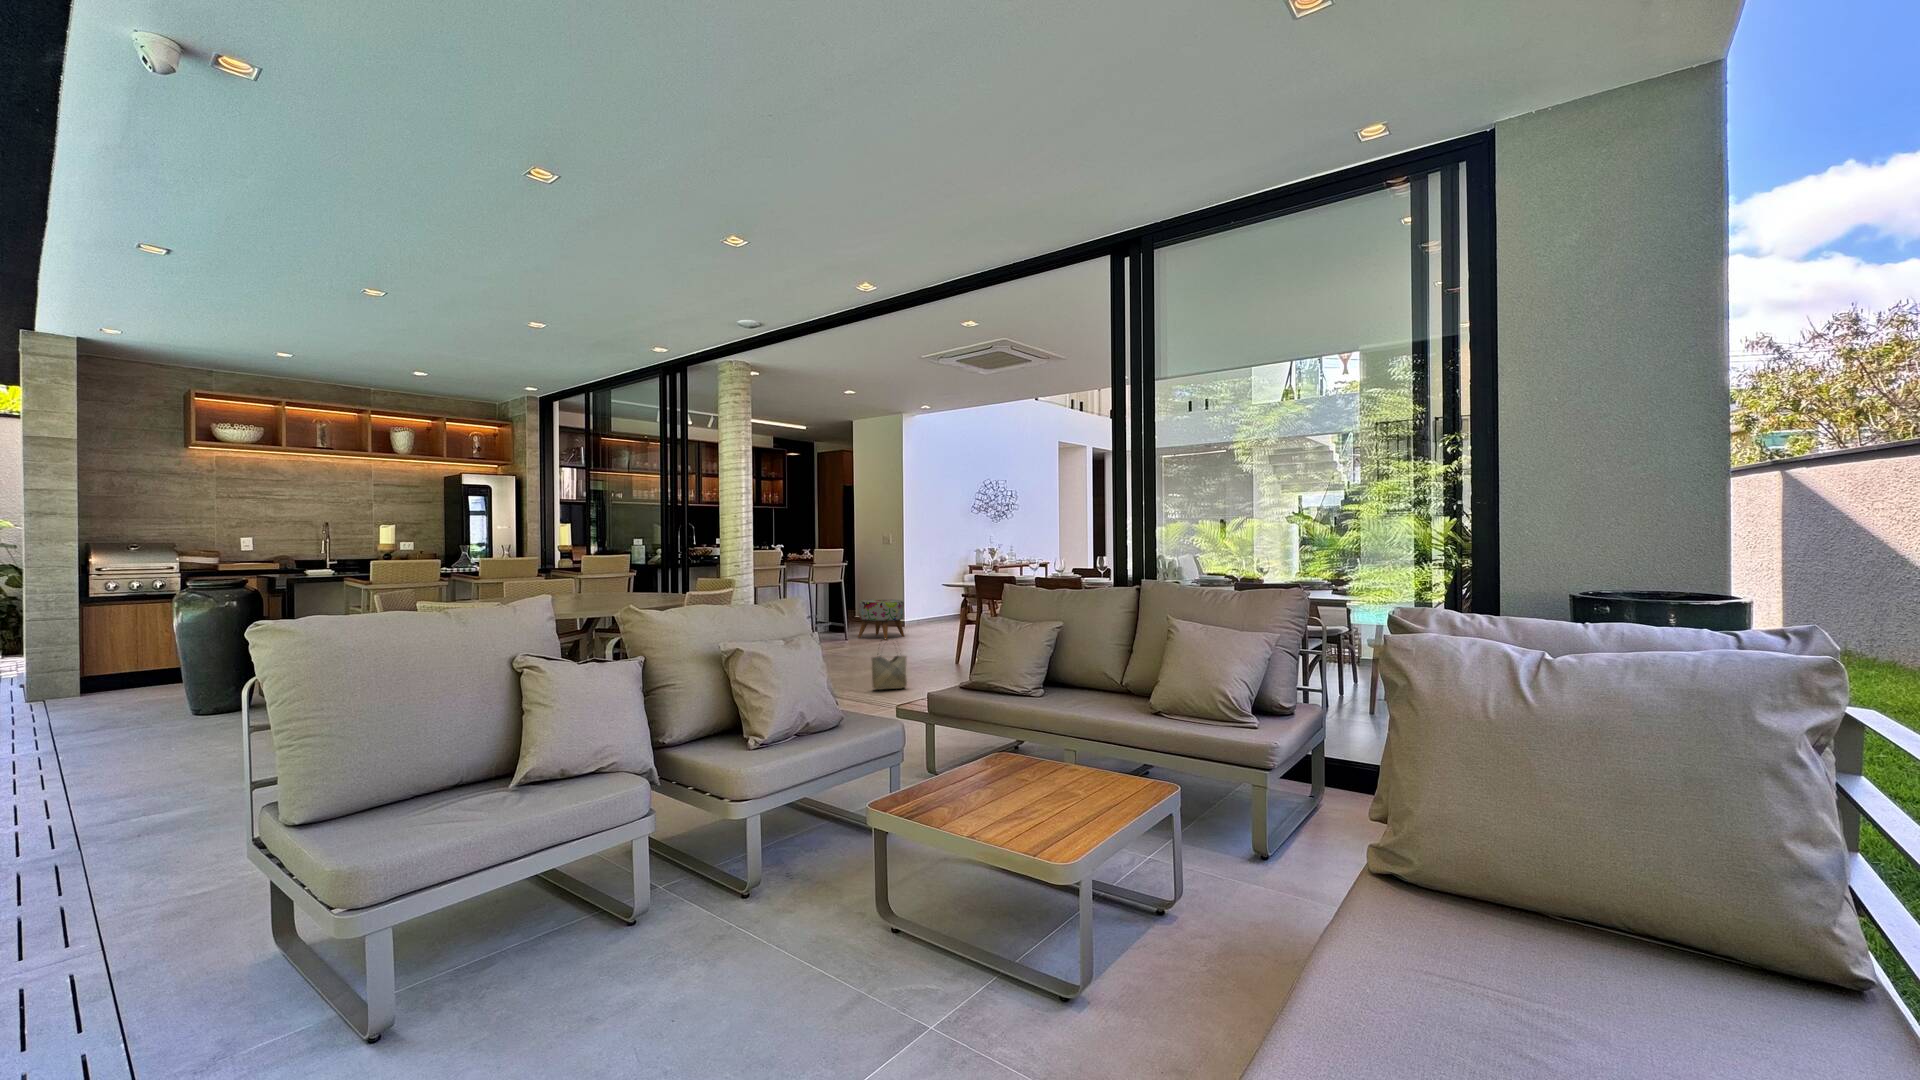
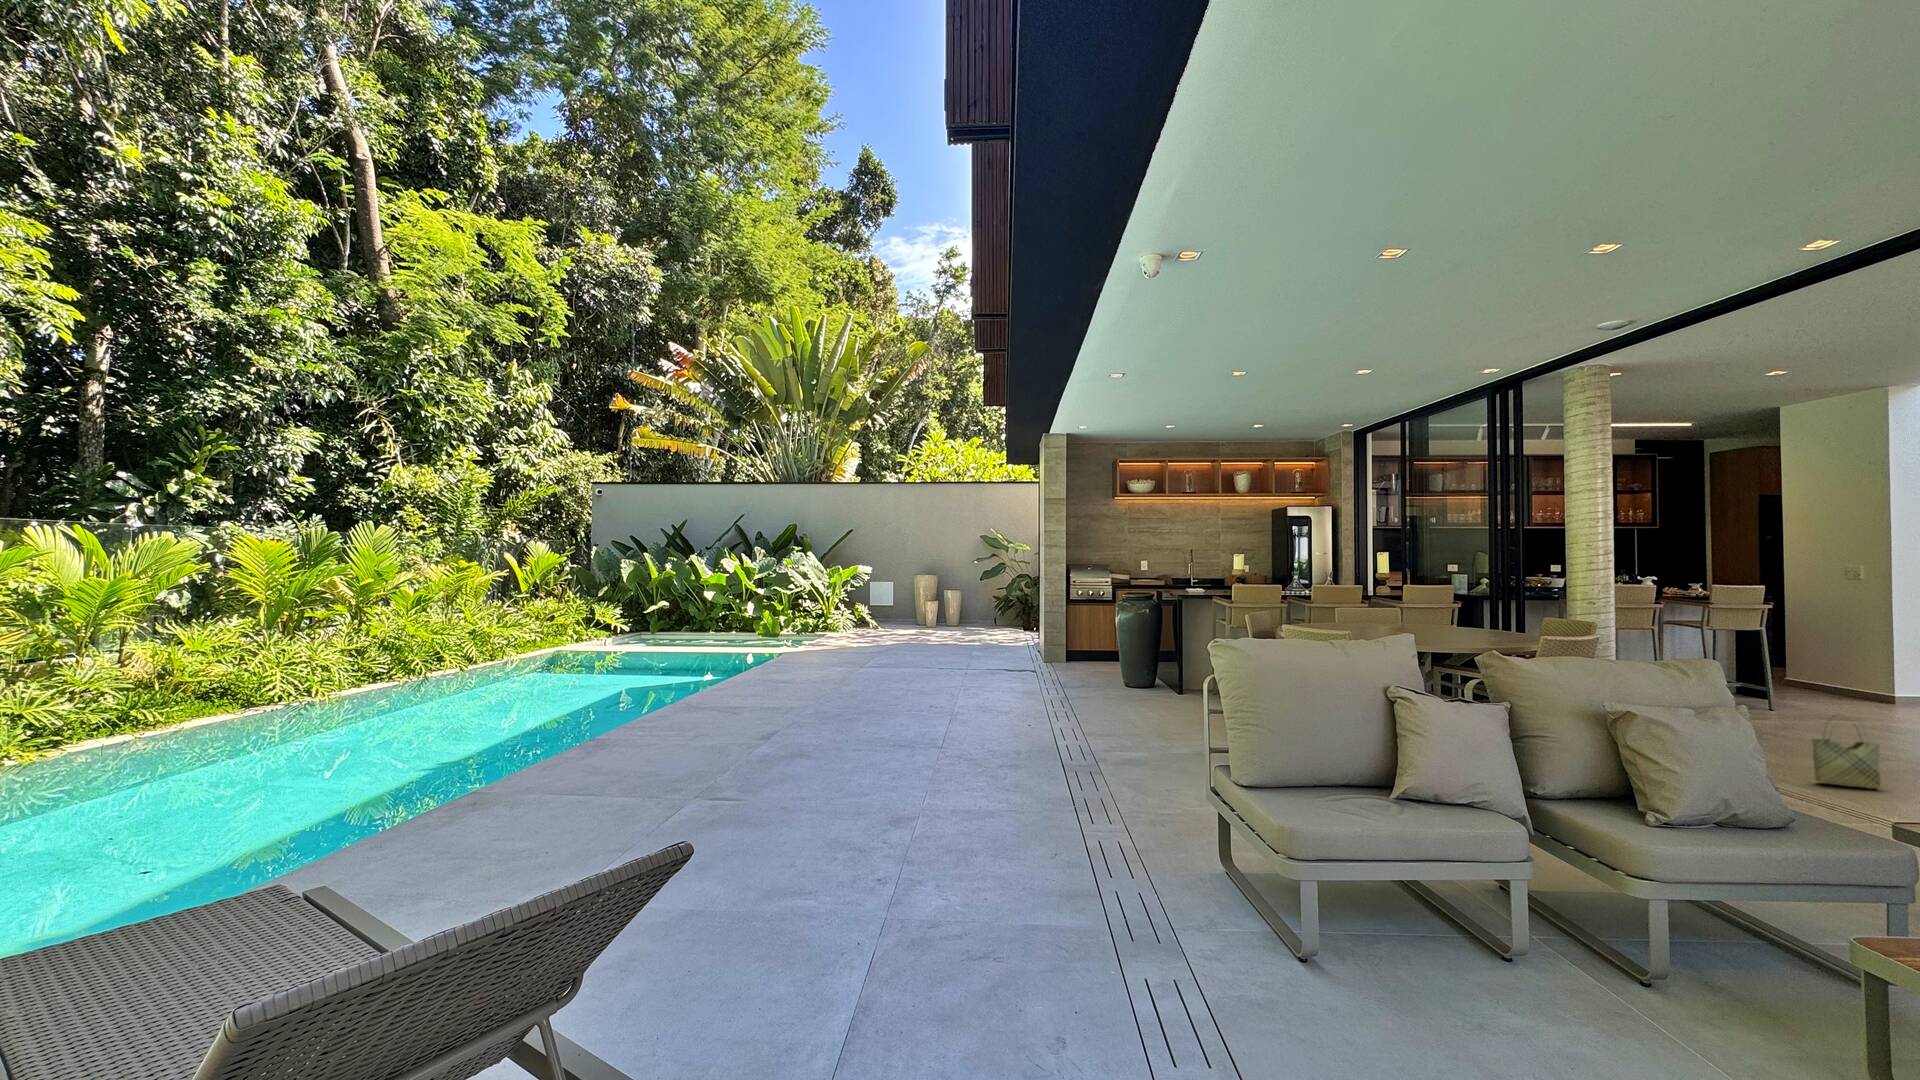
ottoman: present [858,599,904,640] -> none [1791,658,1884,718]

